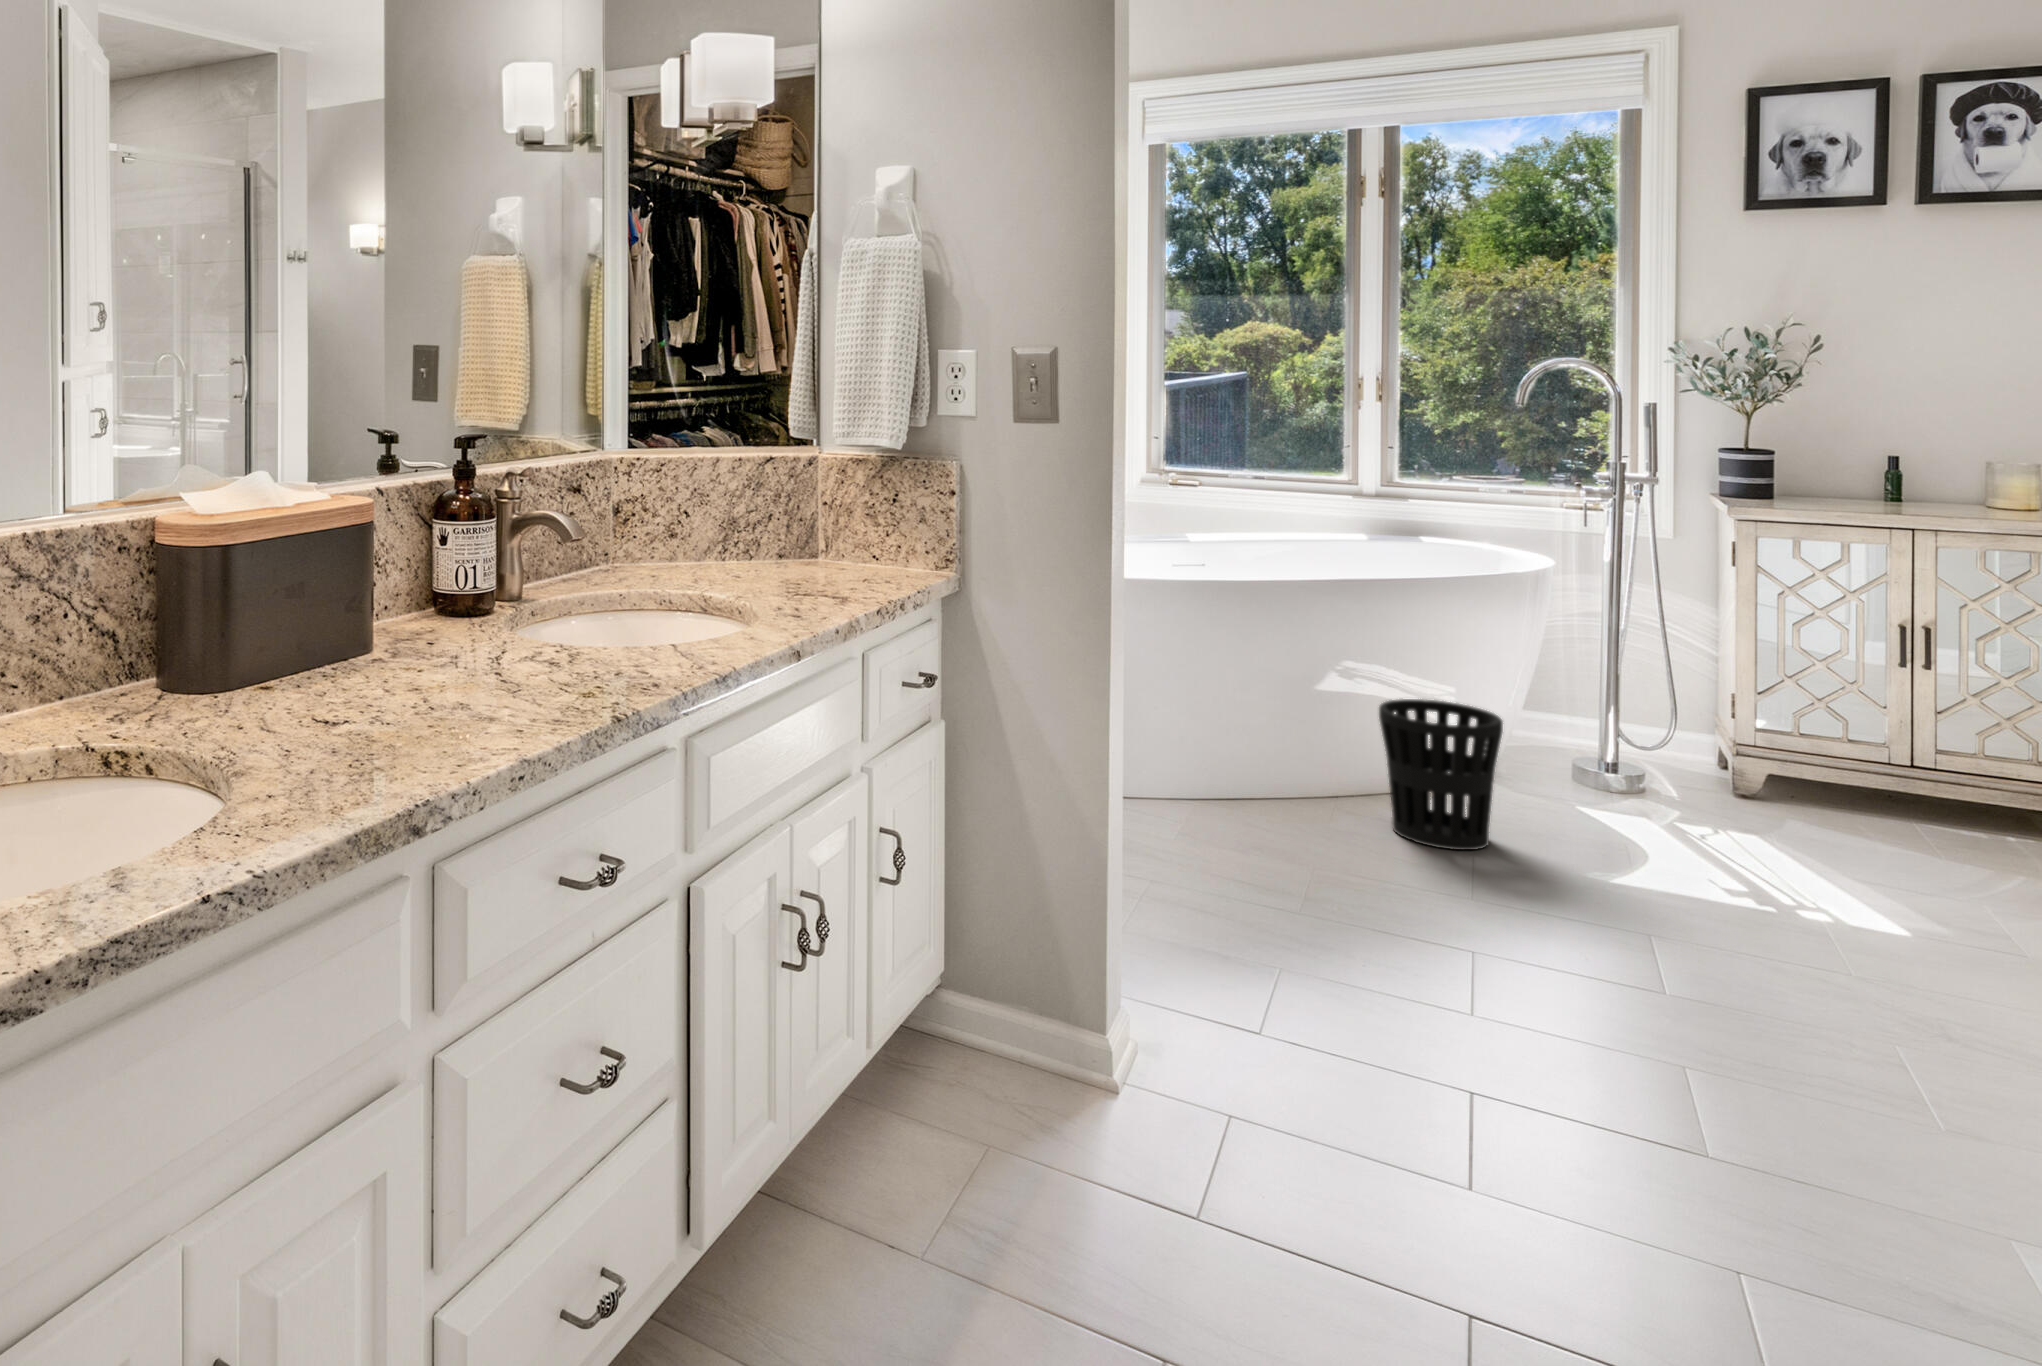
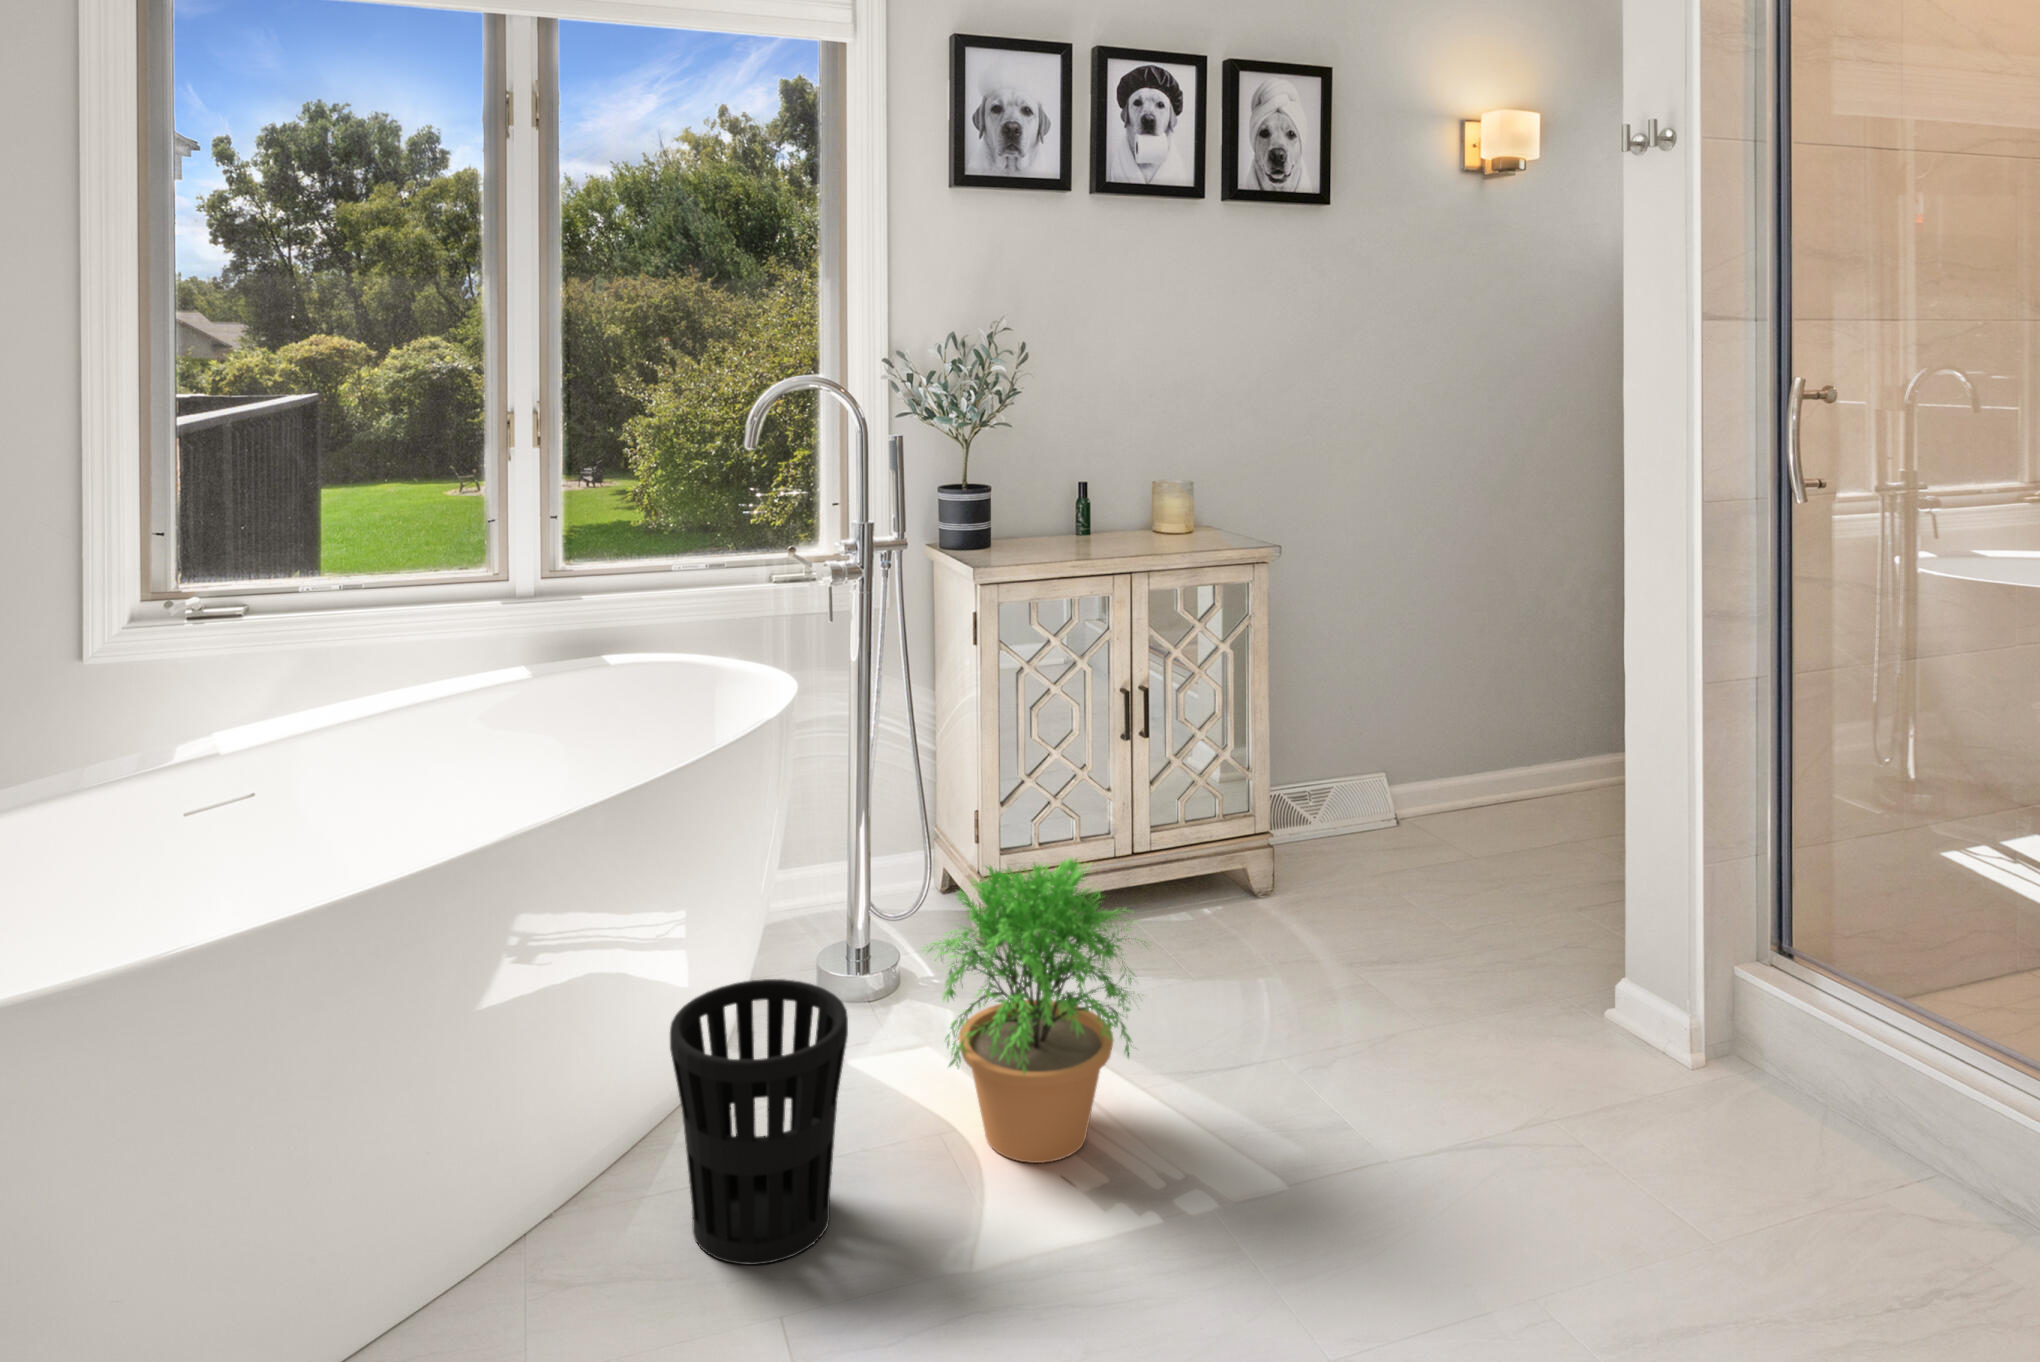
potted plant: none [1580,673,1789,881] -> present [927,859,1141,1163]

